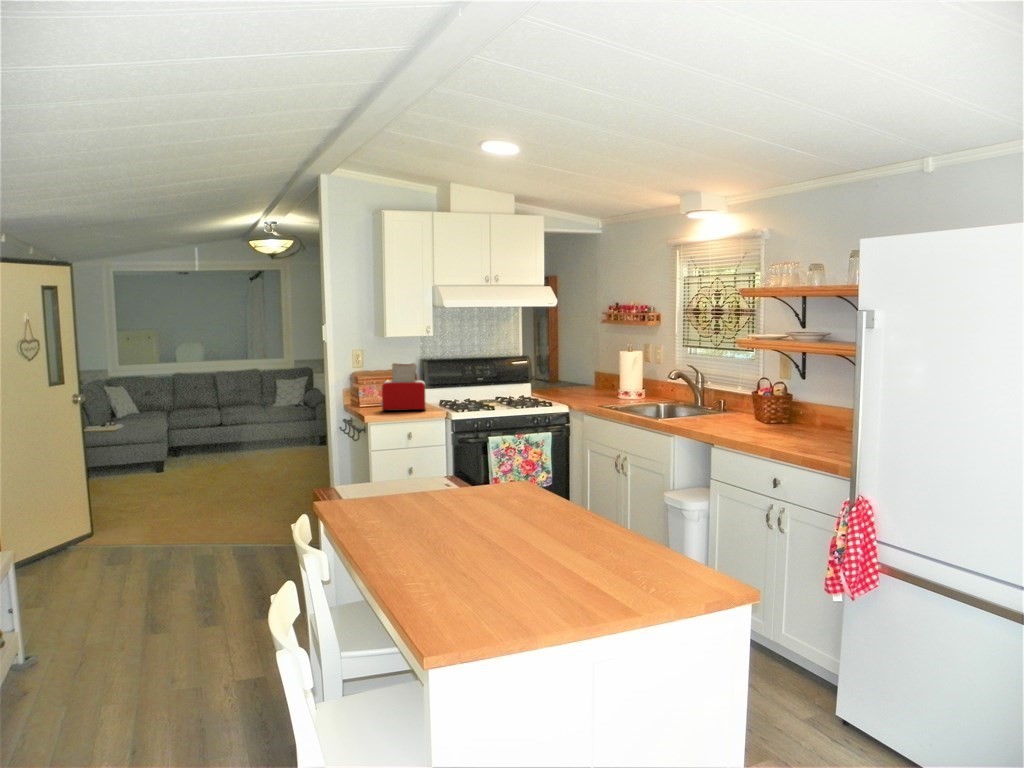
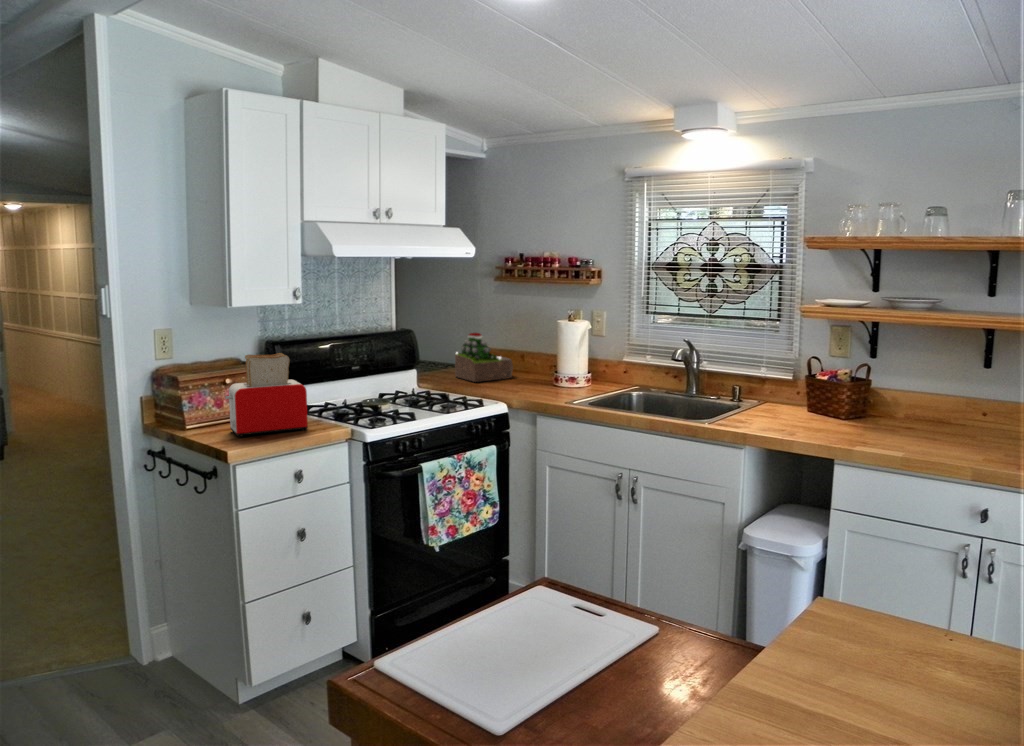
succulent plant: none [561,360,601,395] -> present [455,333,513,382]

